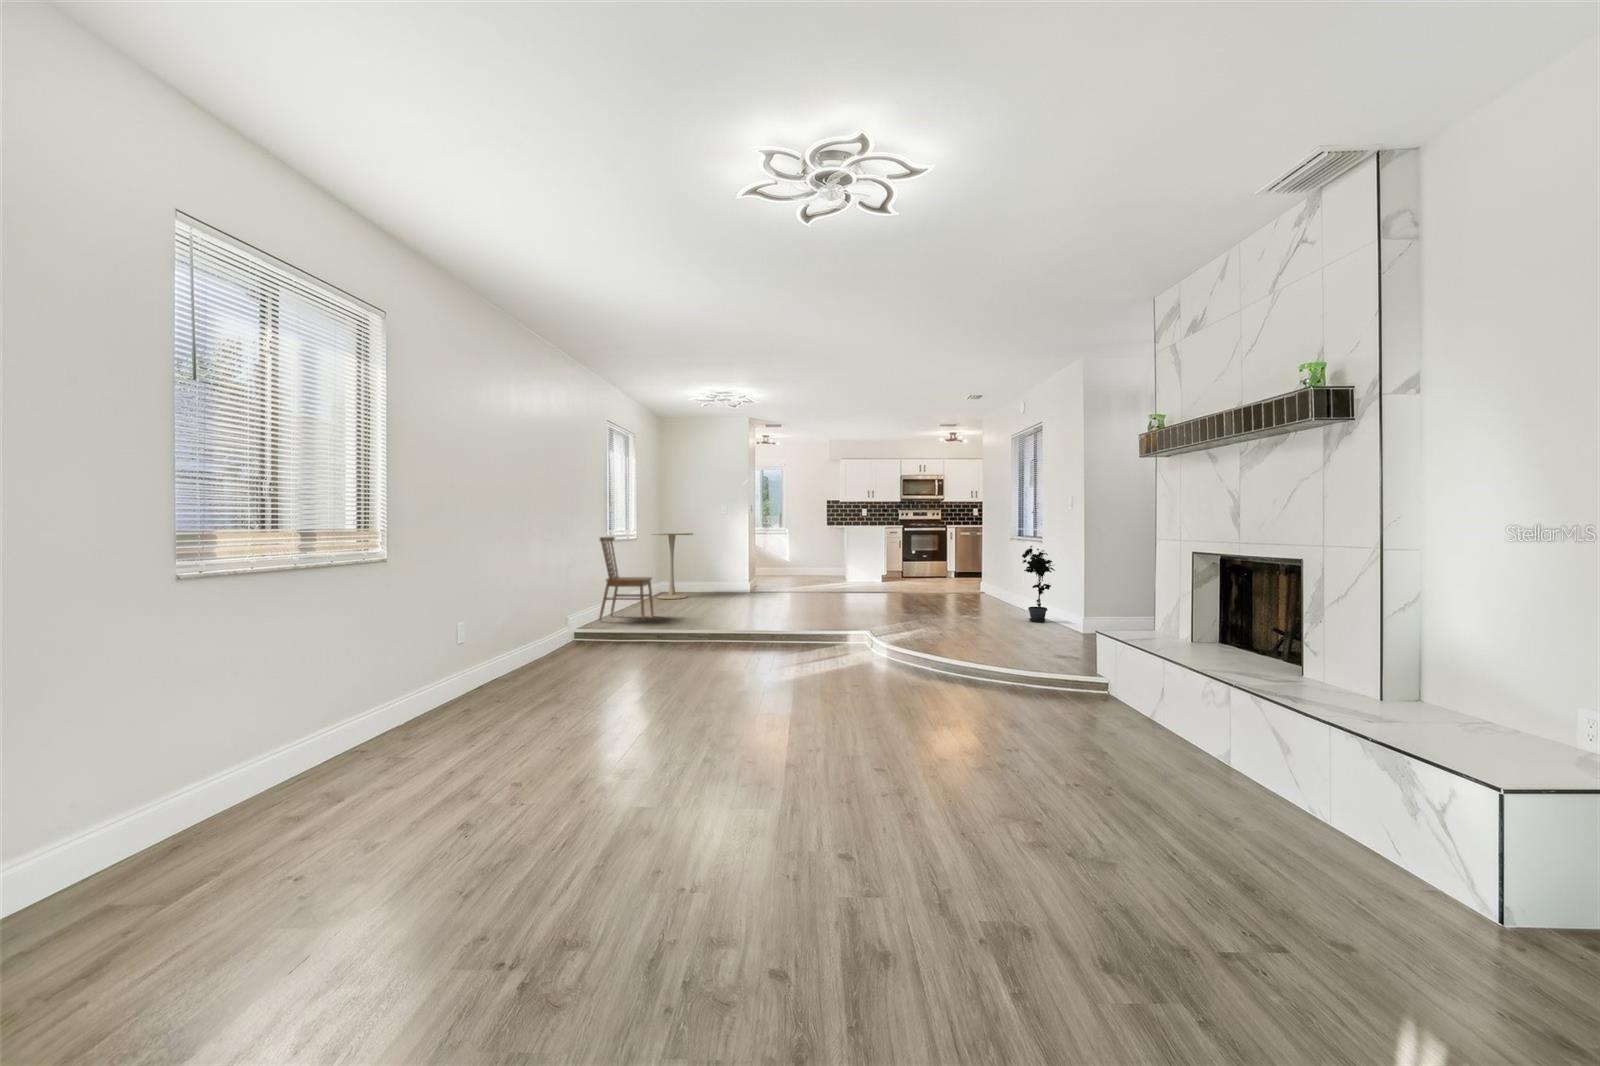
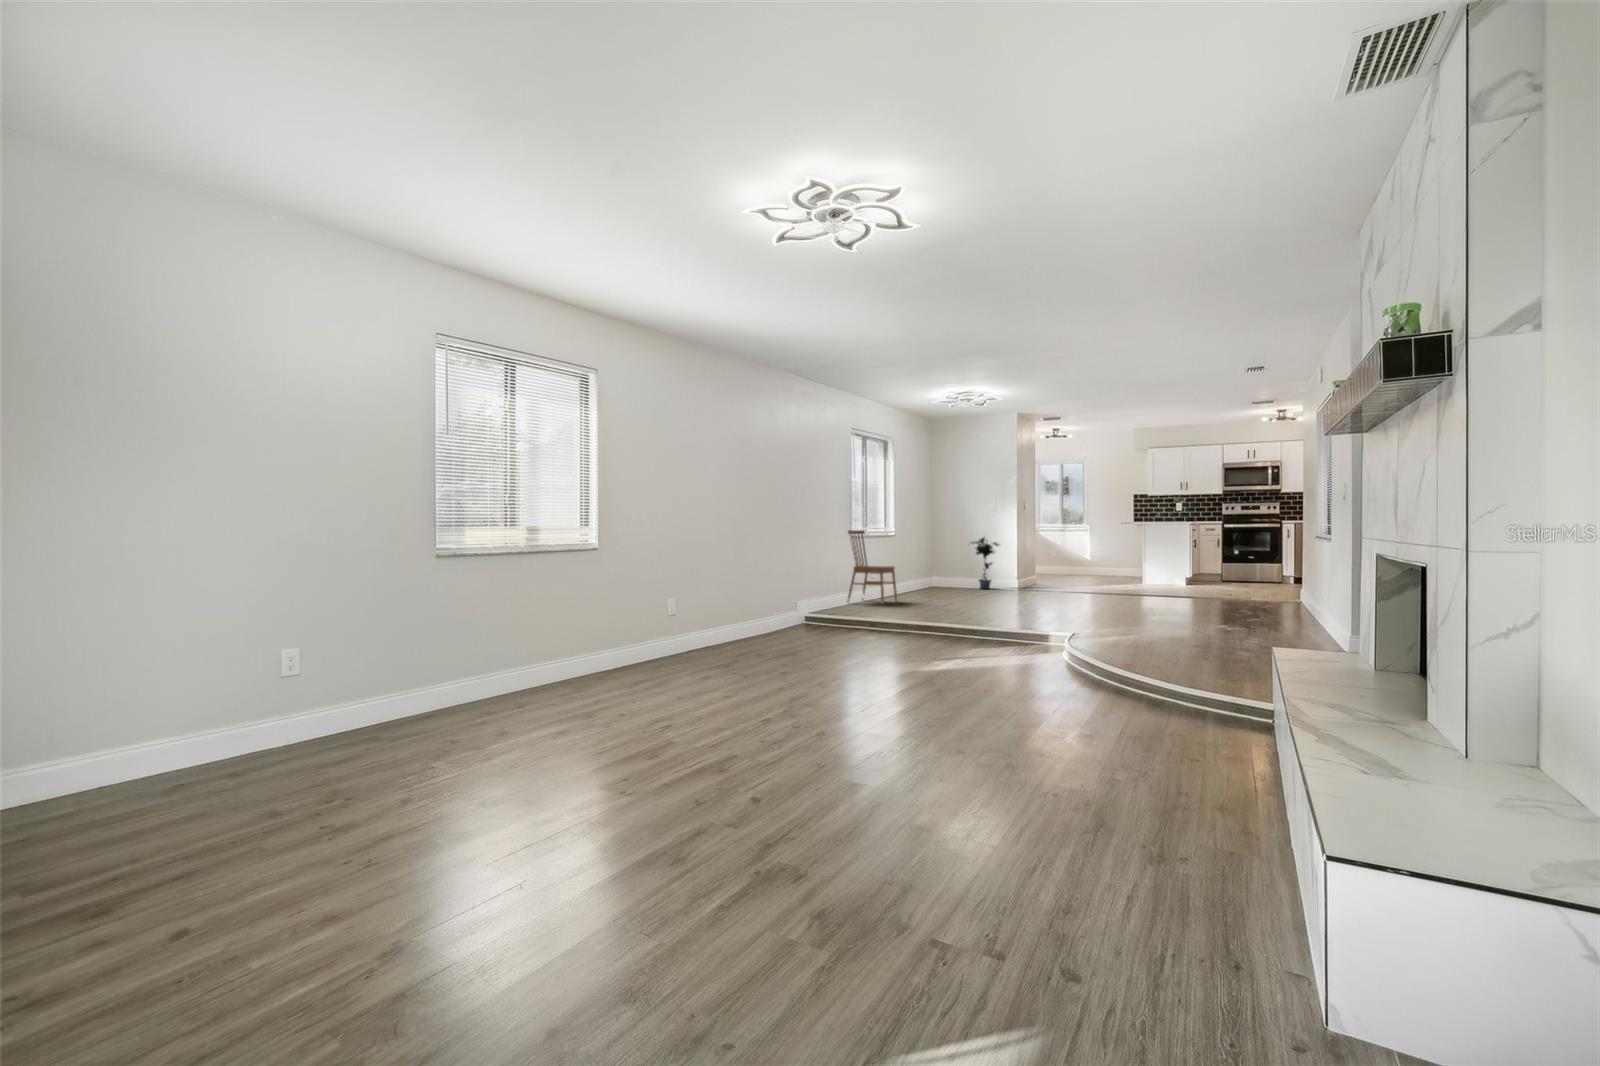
pedestal table: present [651,533,693,599] -> none [915,529,955,591]
potted plant: present [1022,546,1055,622] -> present [972,538,999,589]

